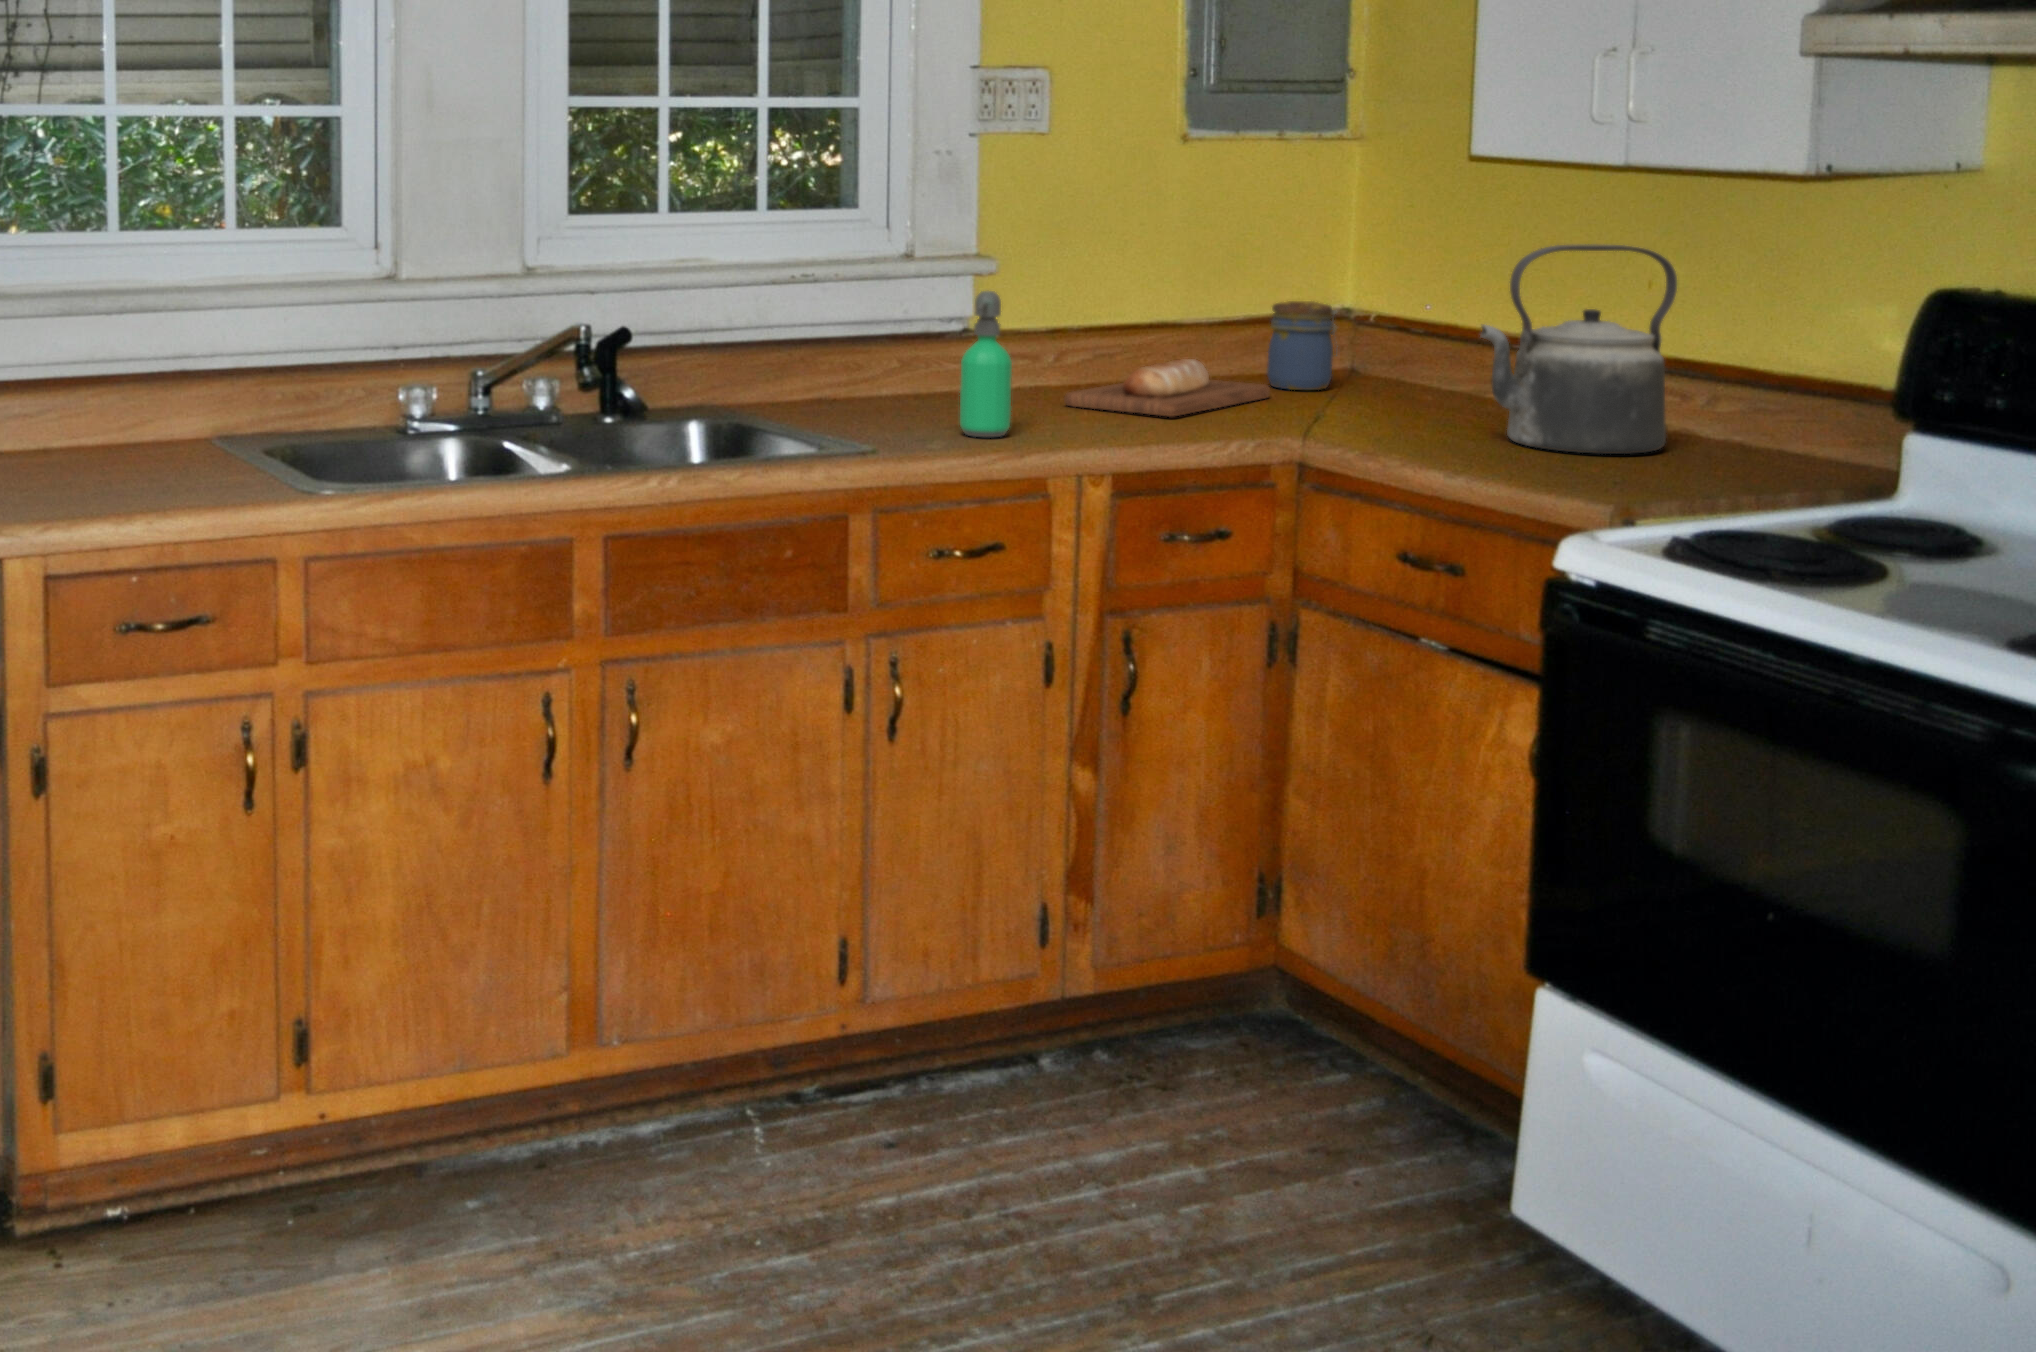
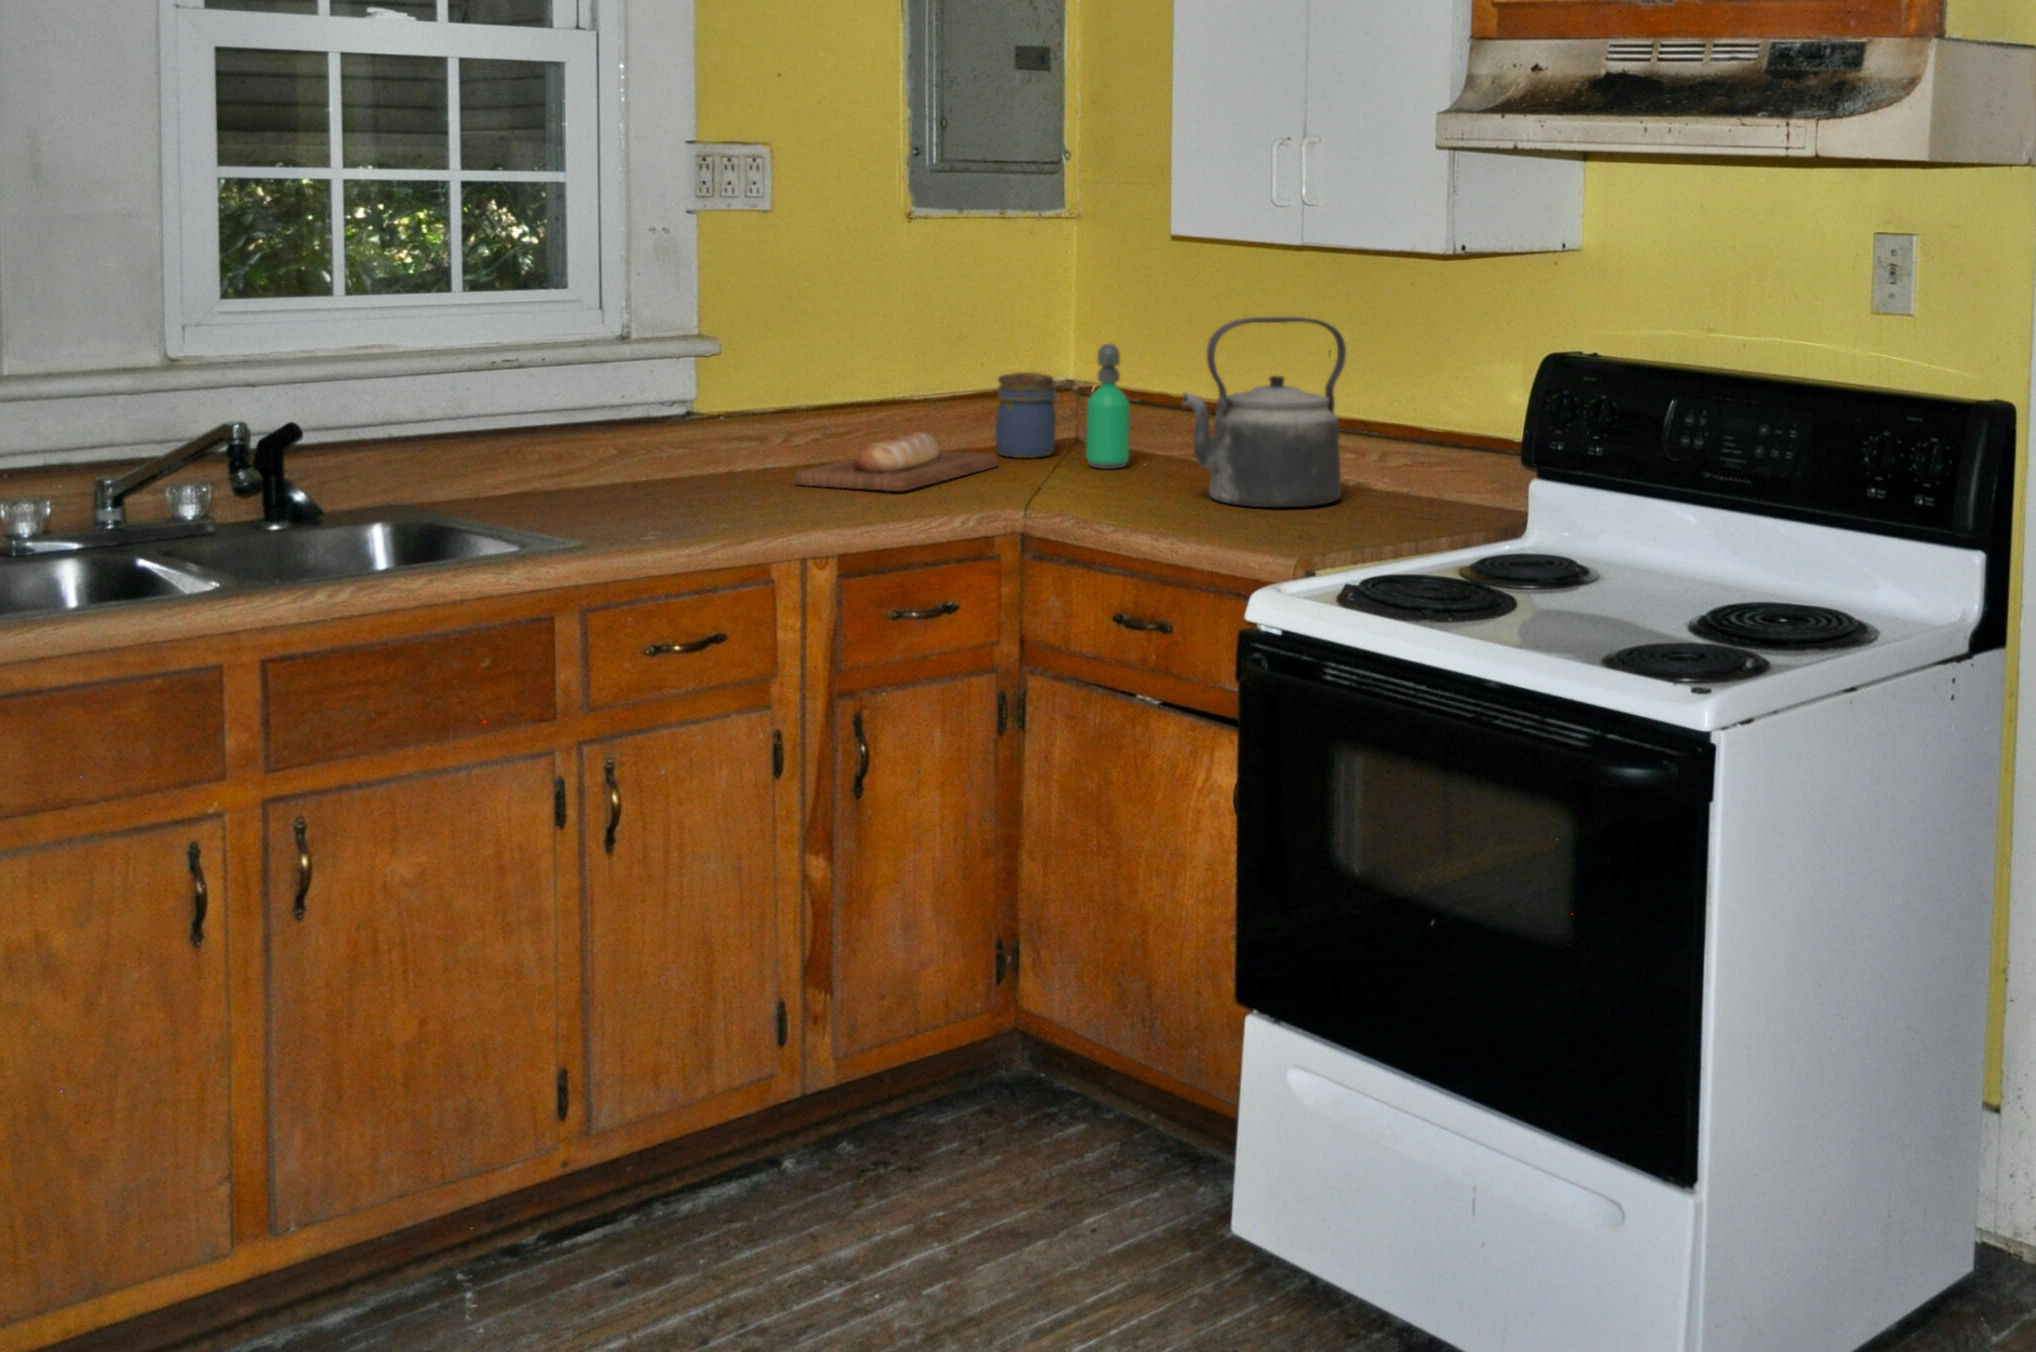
soap dispenser: present [960,291,1012,437] -> present [1086,344,1130,469]

